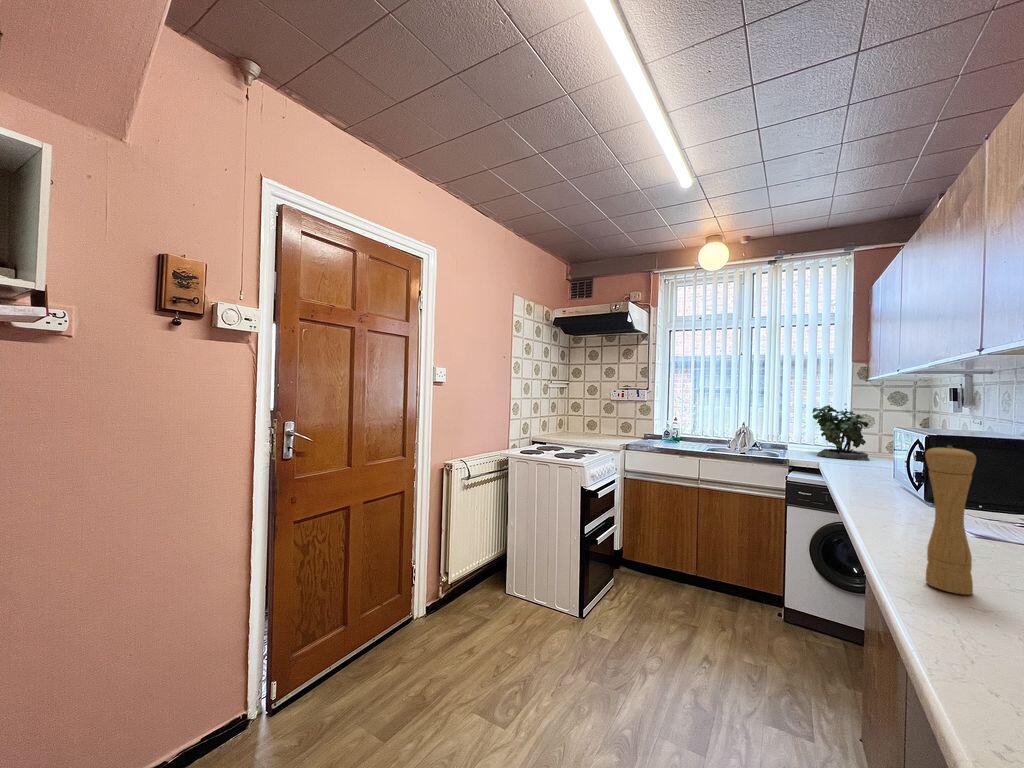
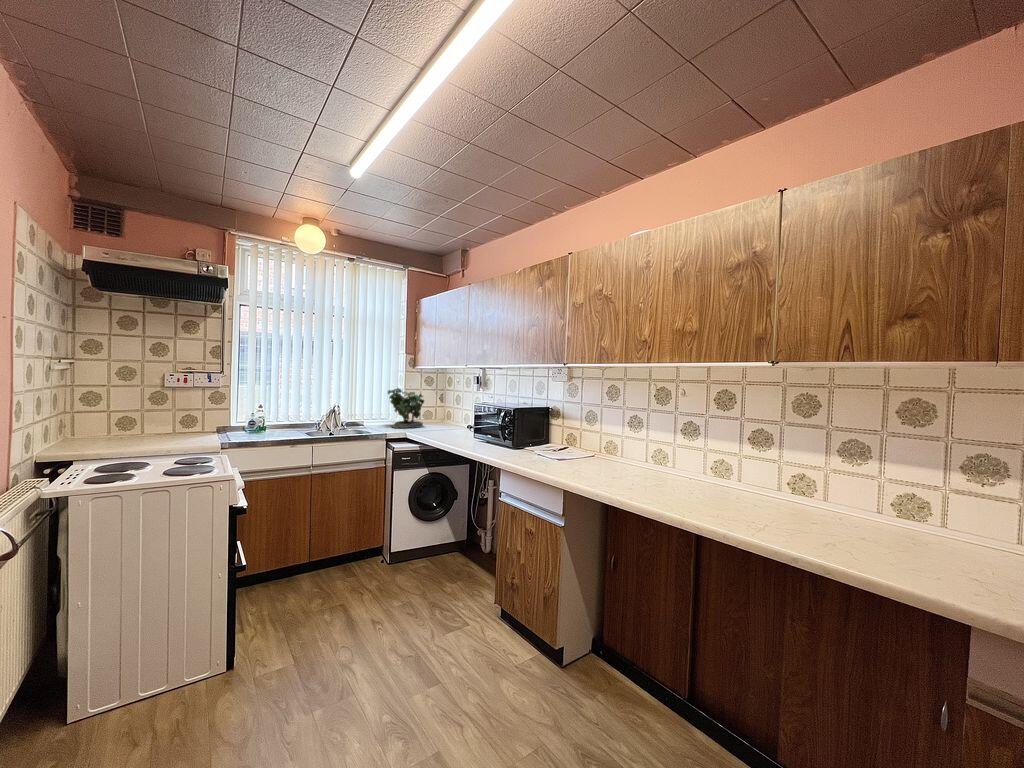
pepper mill: present [925,446,976,595] -> none [594,418,614,488]

